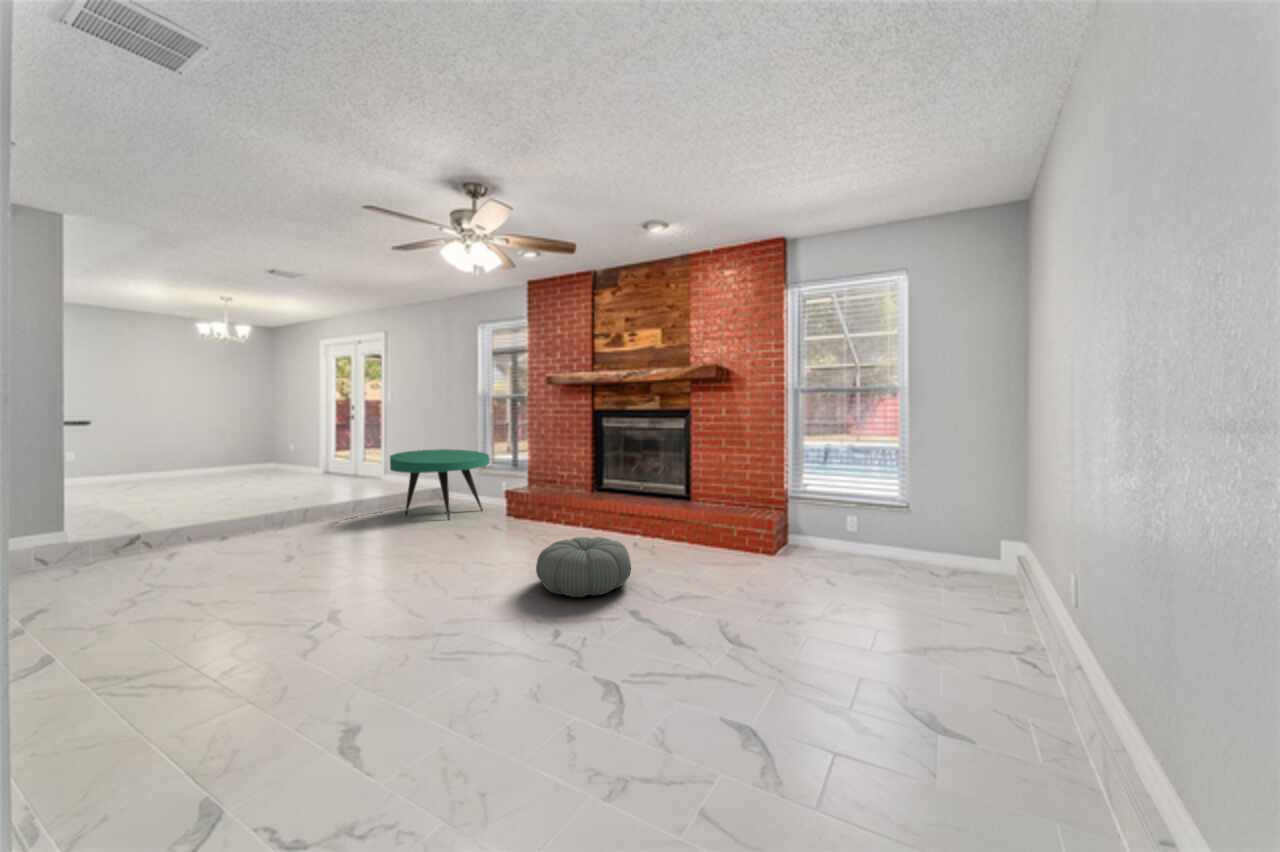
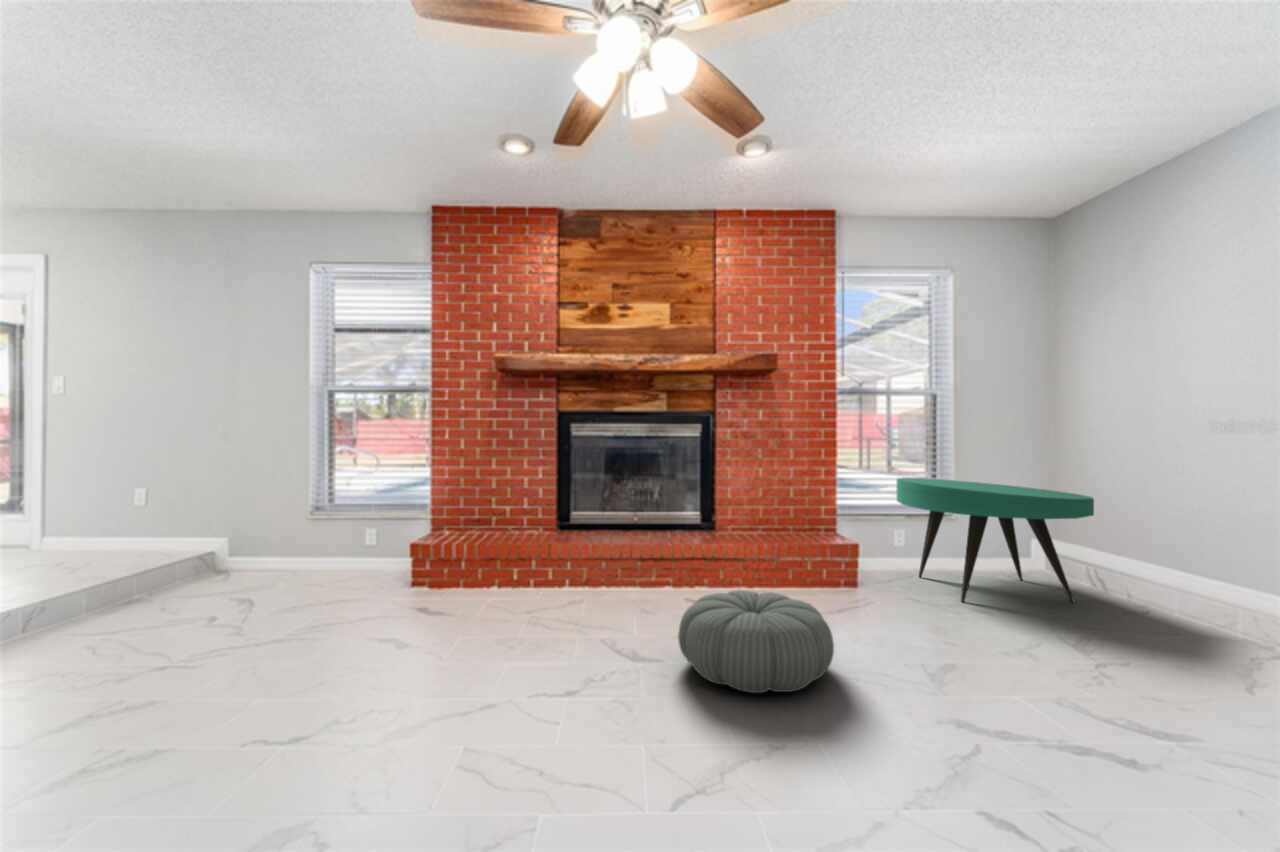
coffee table: present [390,449,490,519] -> present [897,478,1094,602]

